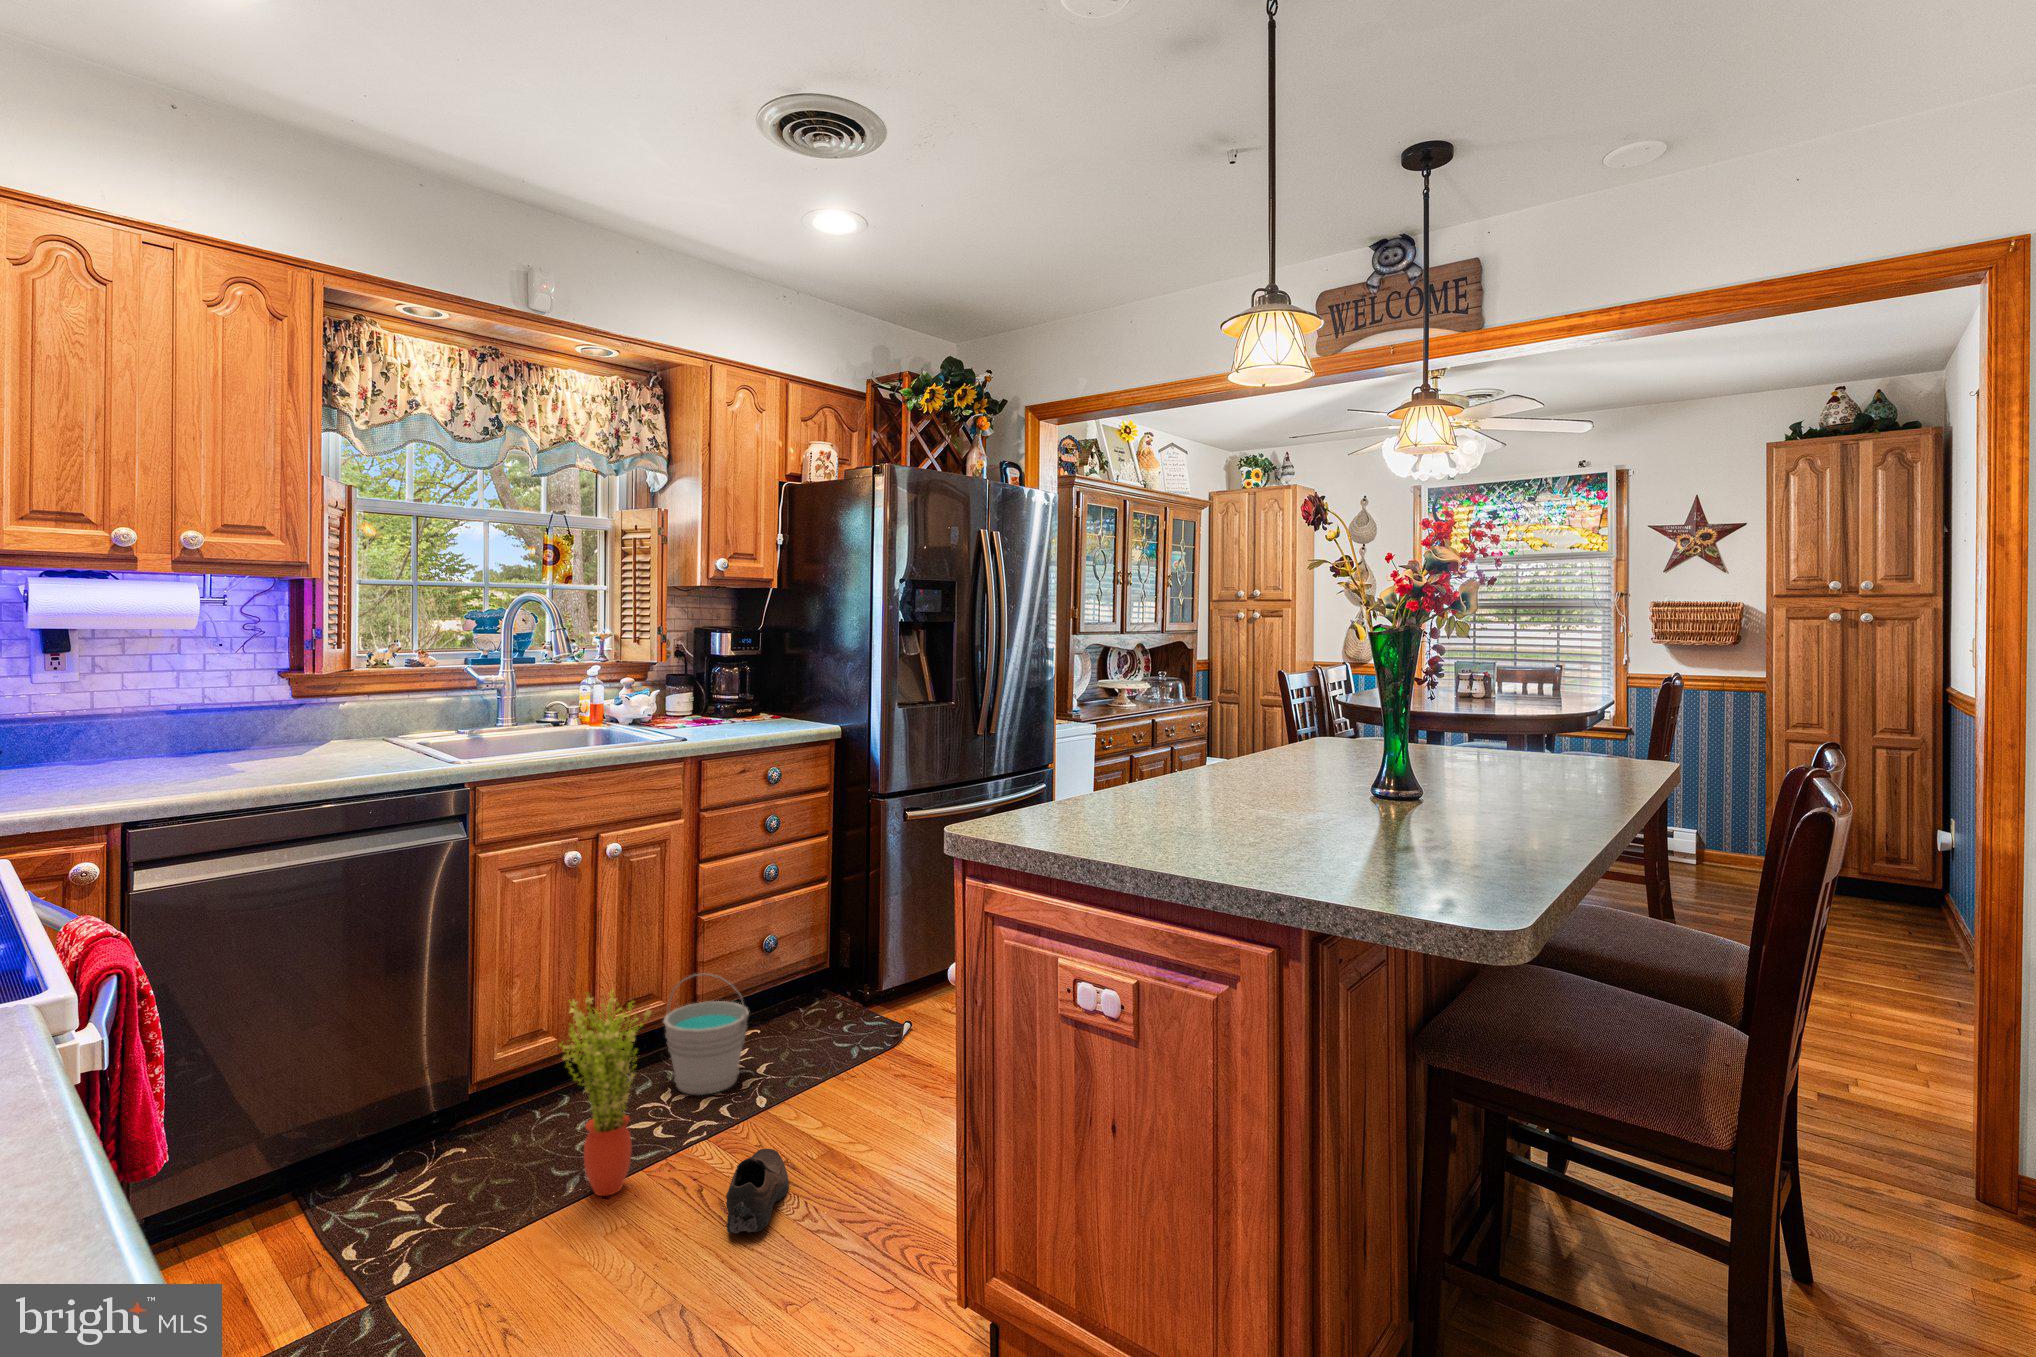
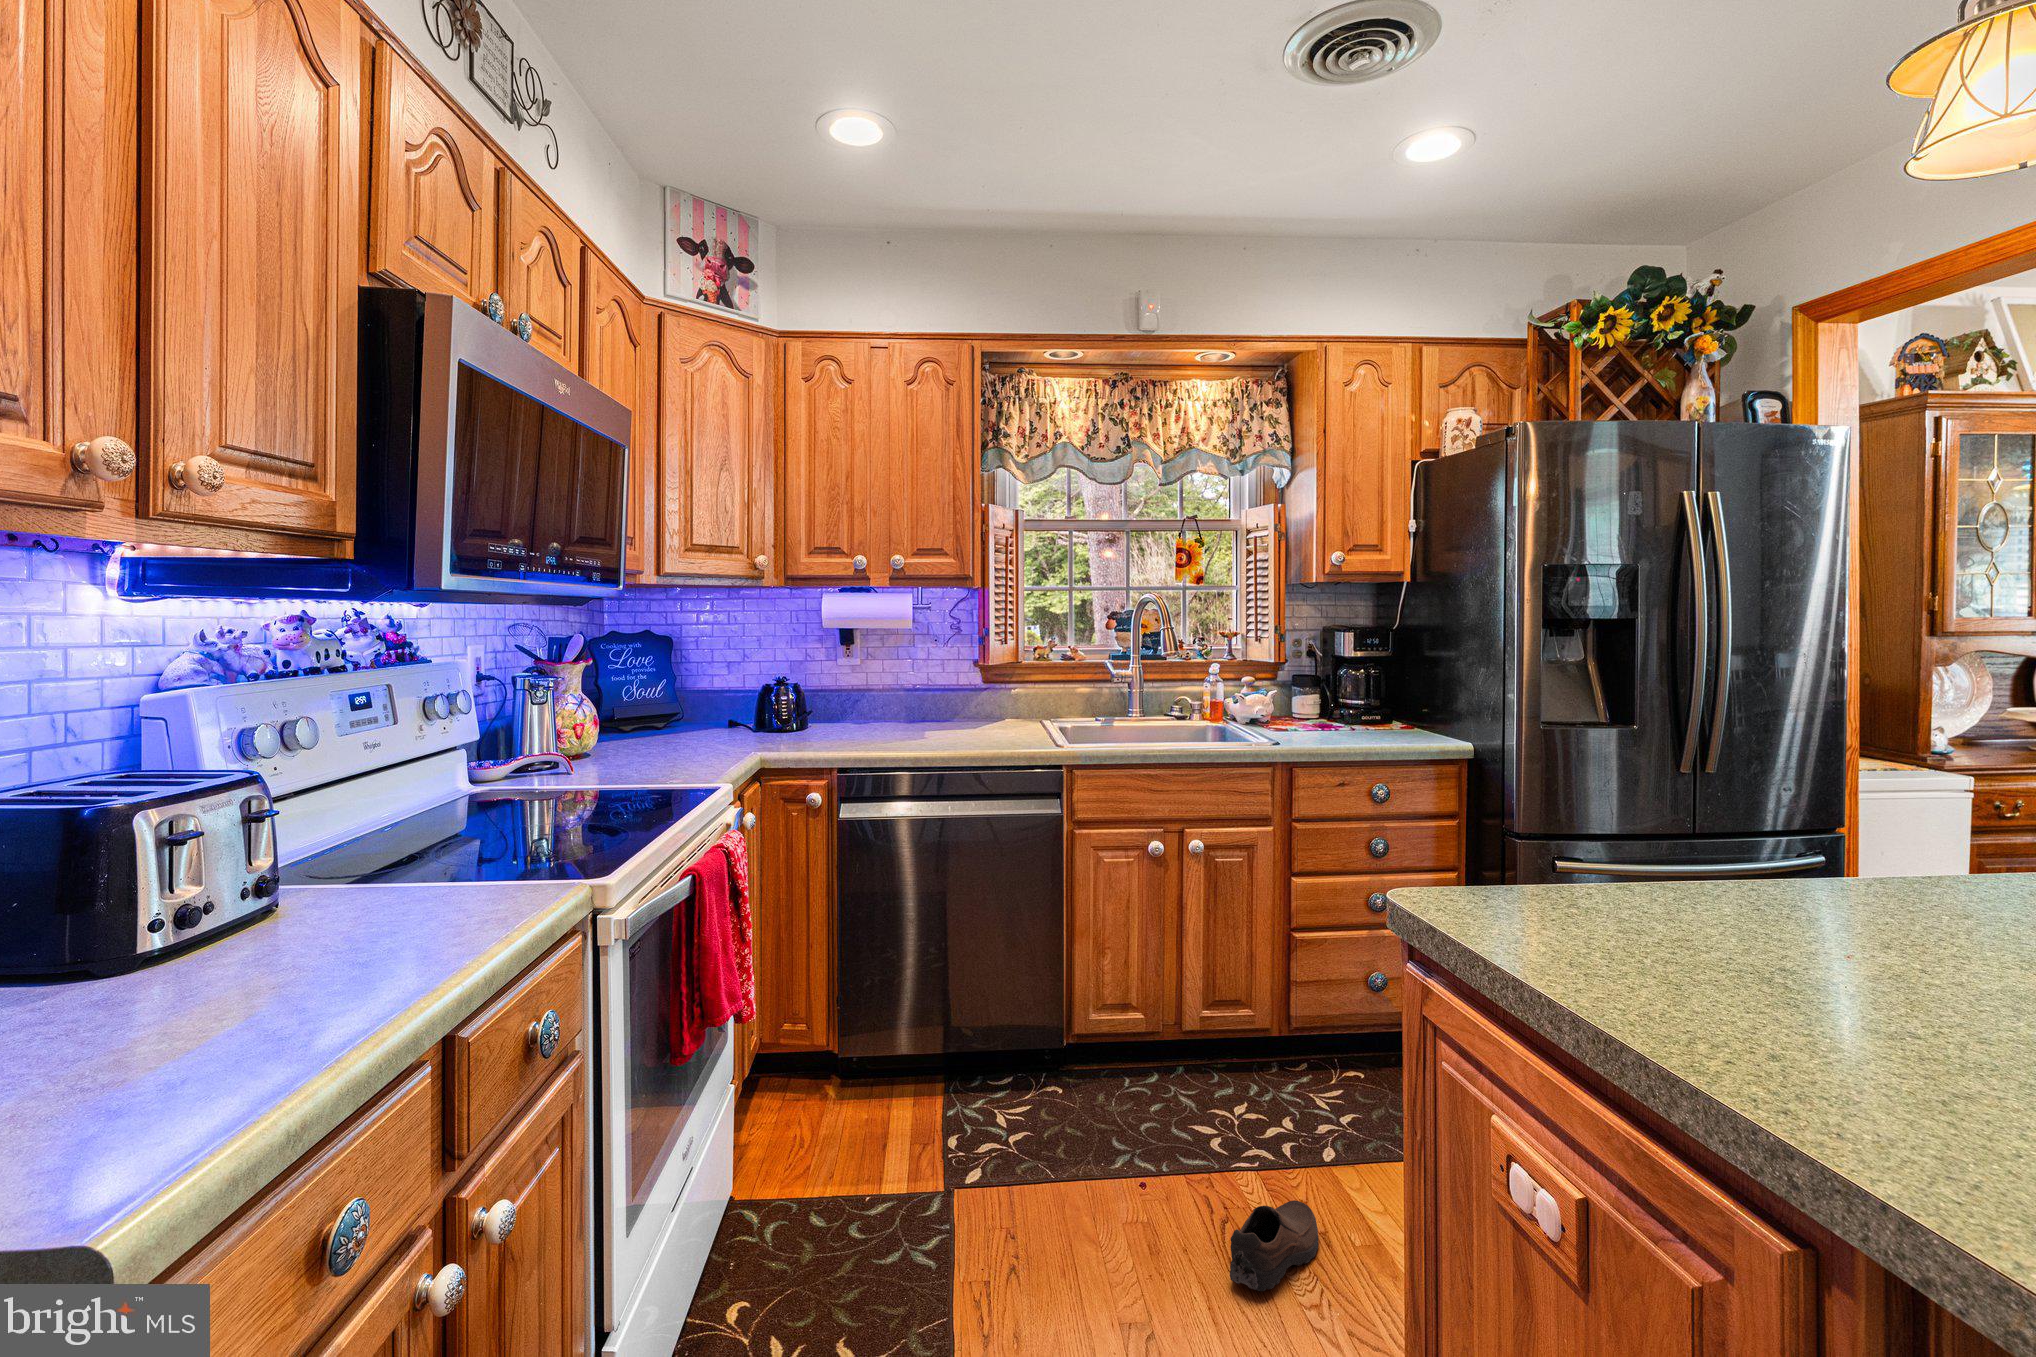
bucket: present [664,974,749,1095] -> none [1237,990,1327,1122]
potted plant: present [560,991,651,1196] -> none [1093,985,1184,1194]

